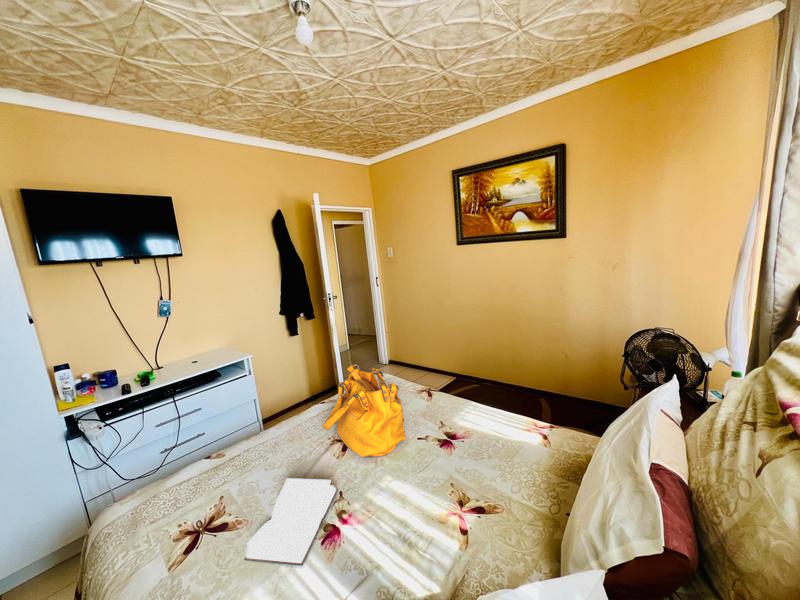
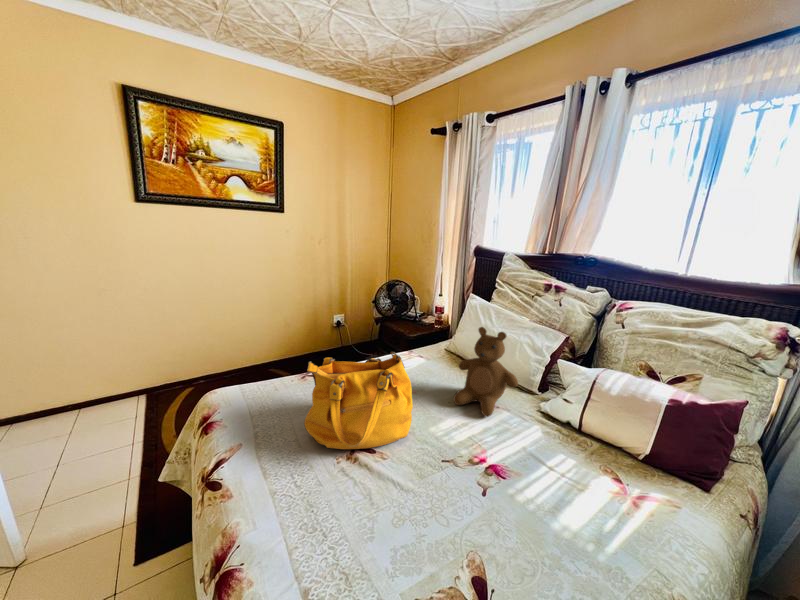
teddy bear: none [424,406,500,525] -> present [453,327,518,416]
book: present [244,478,338,566] -> none [427,449,529,544]

